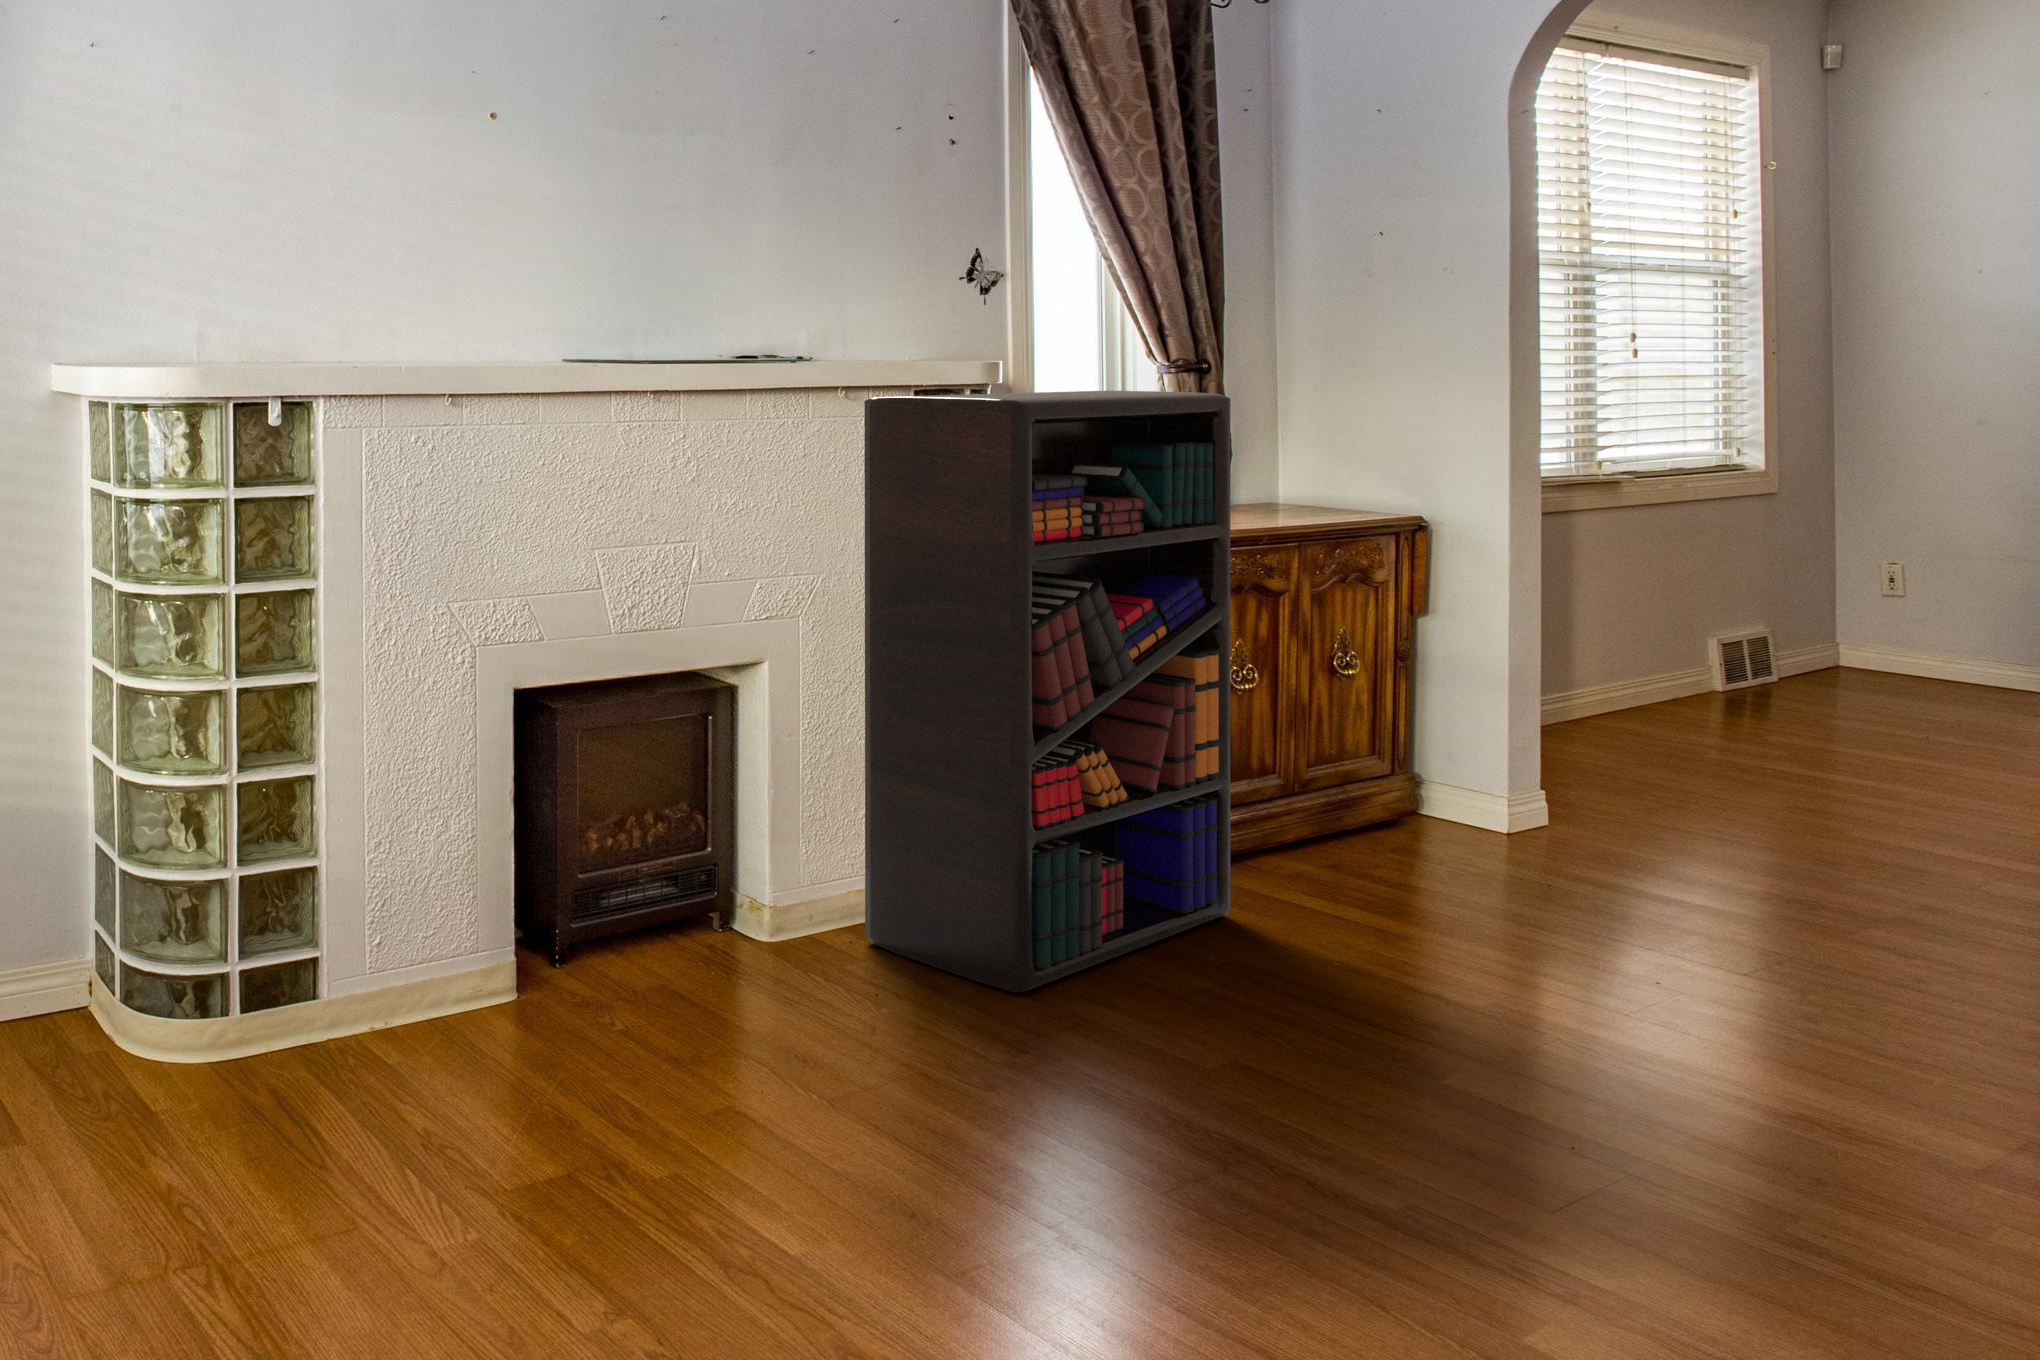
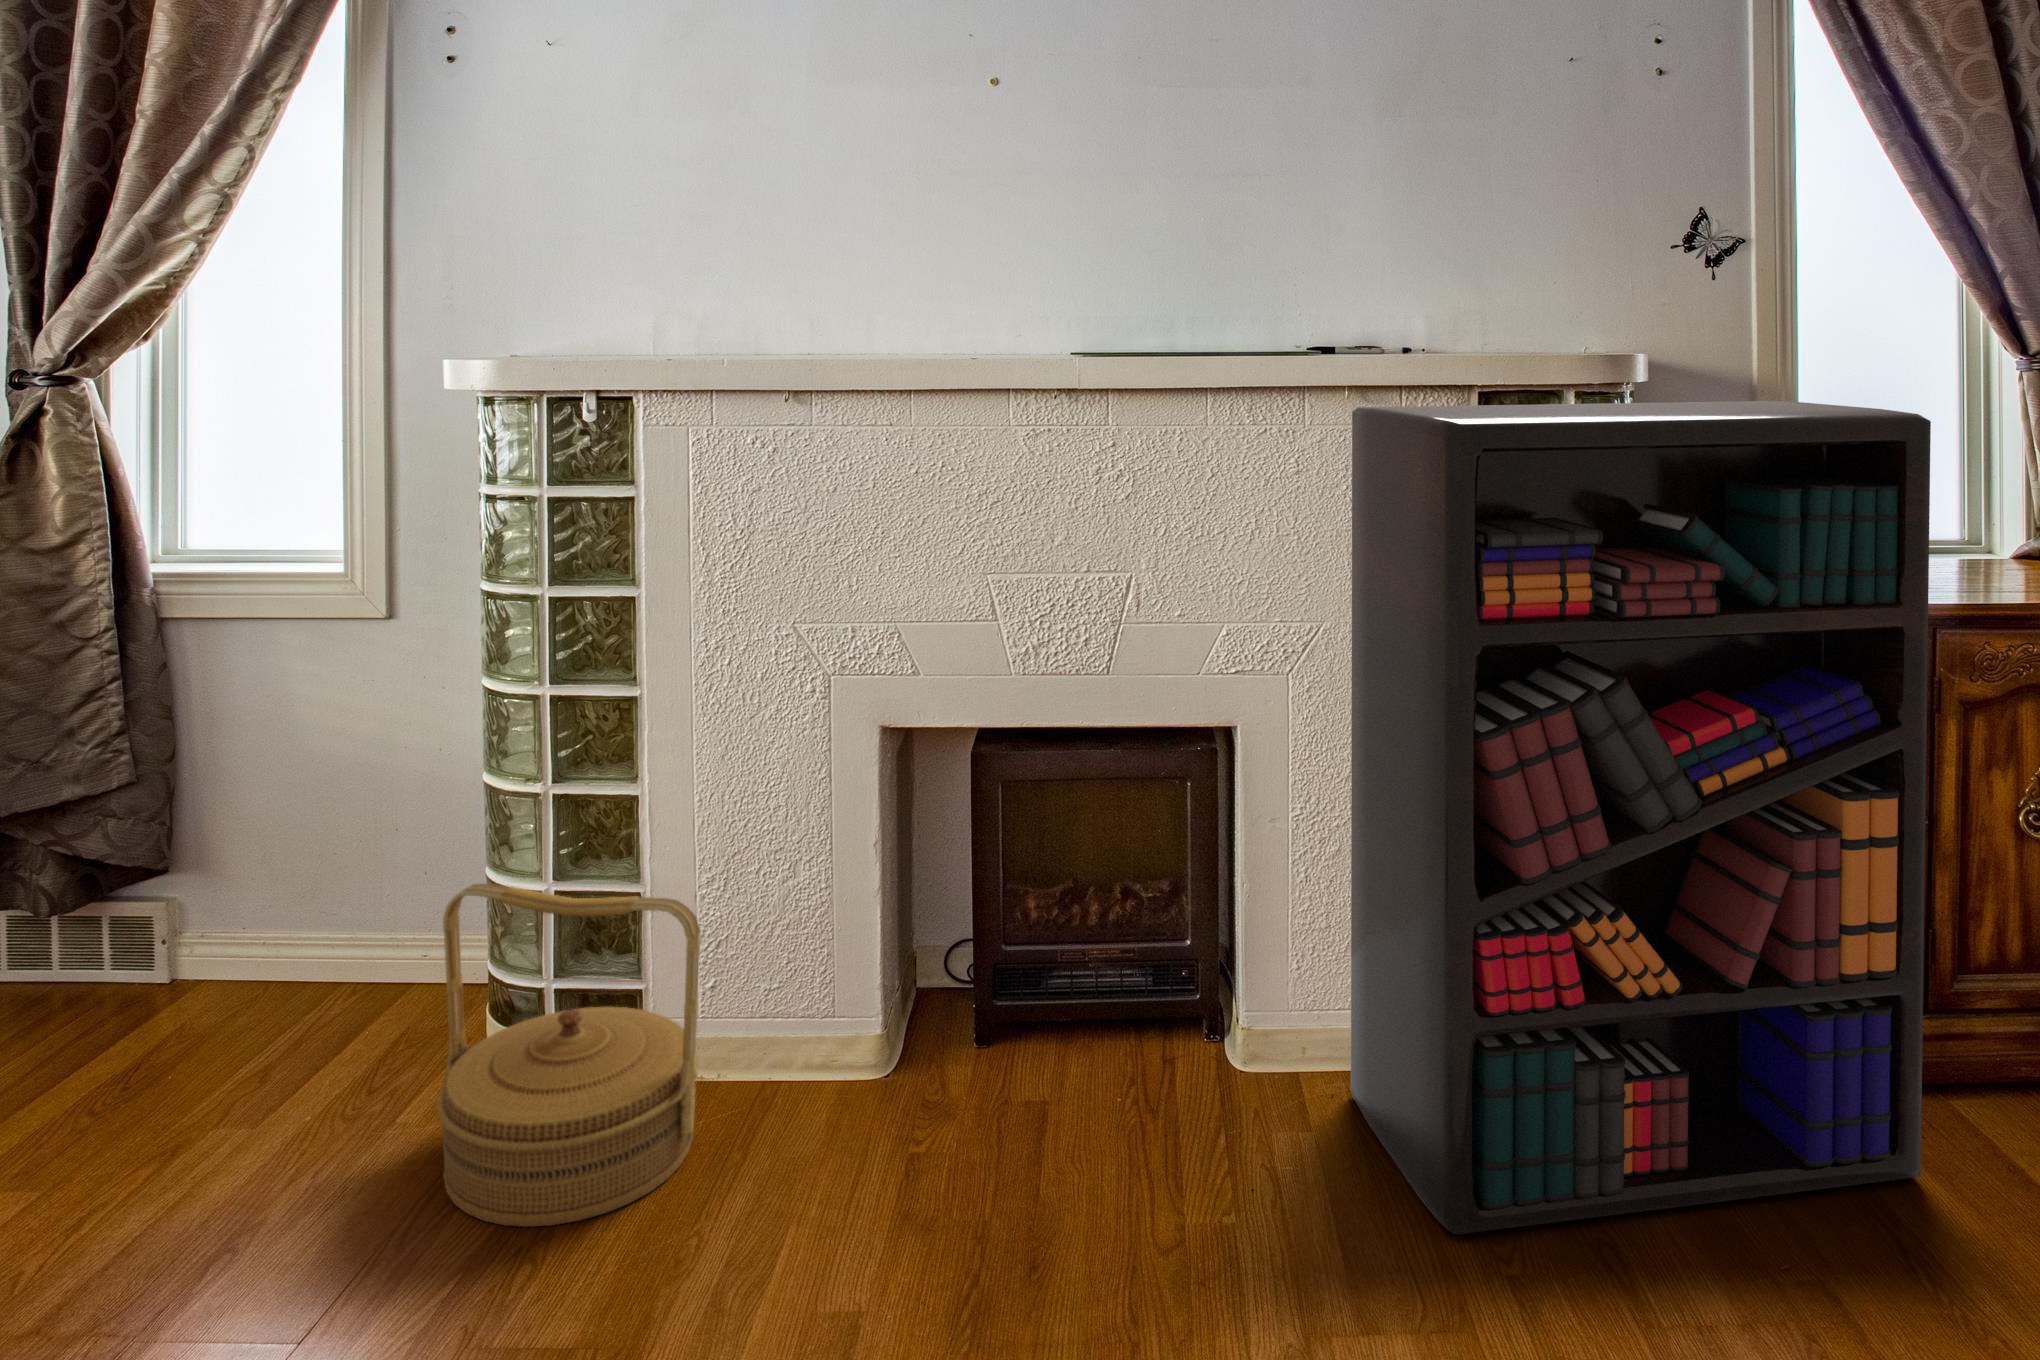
woven basket: none [213,842,463,1144] -> present [436,883,701,1227]

